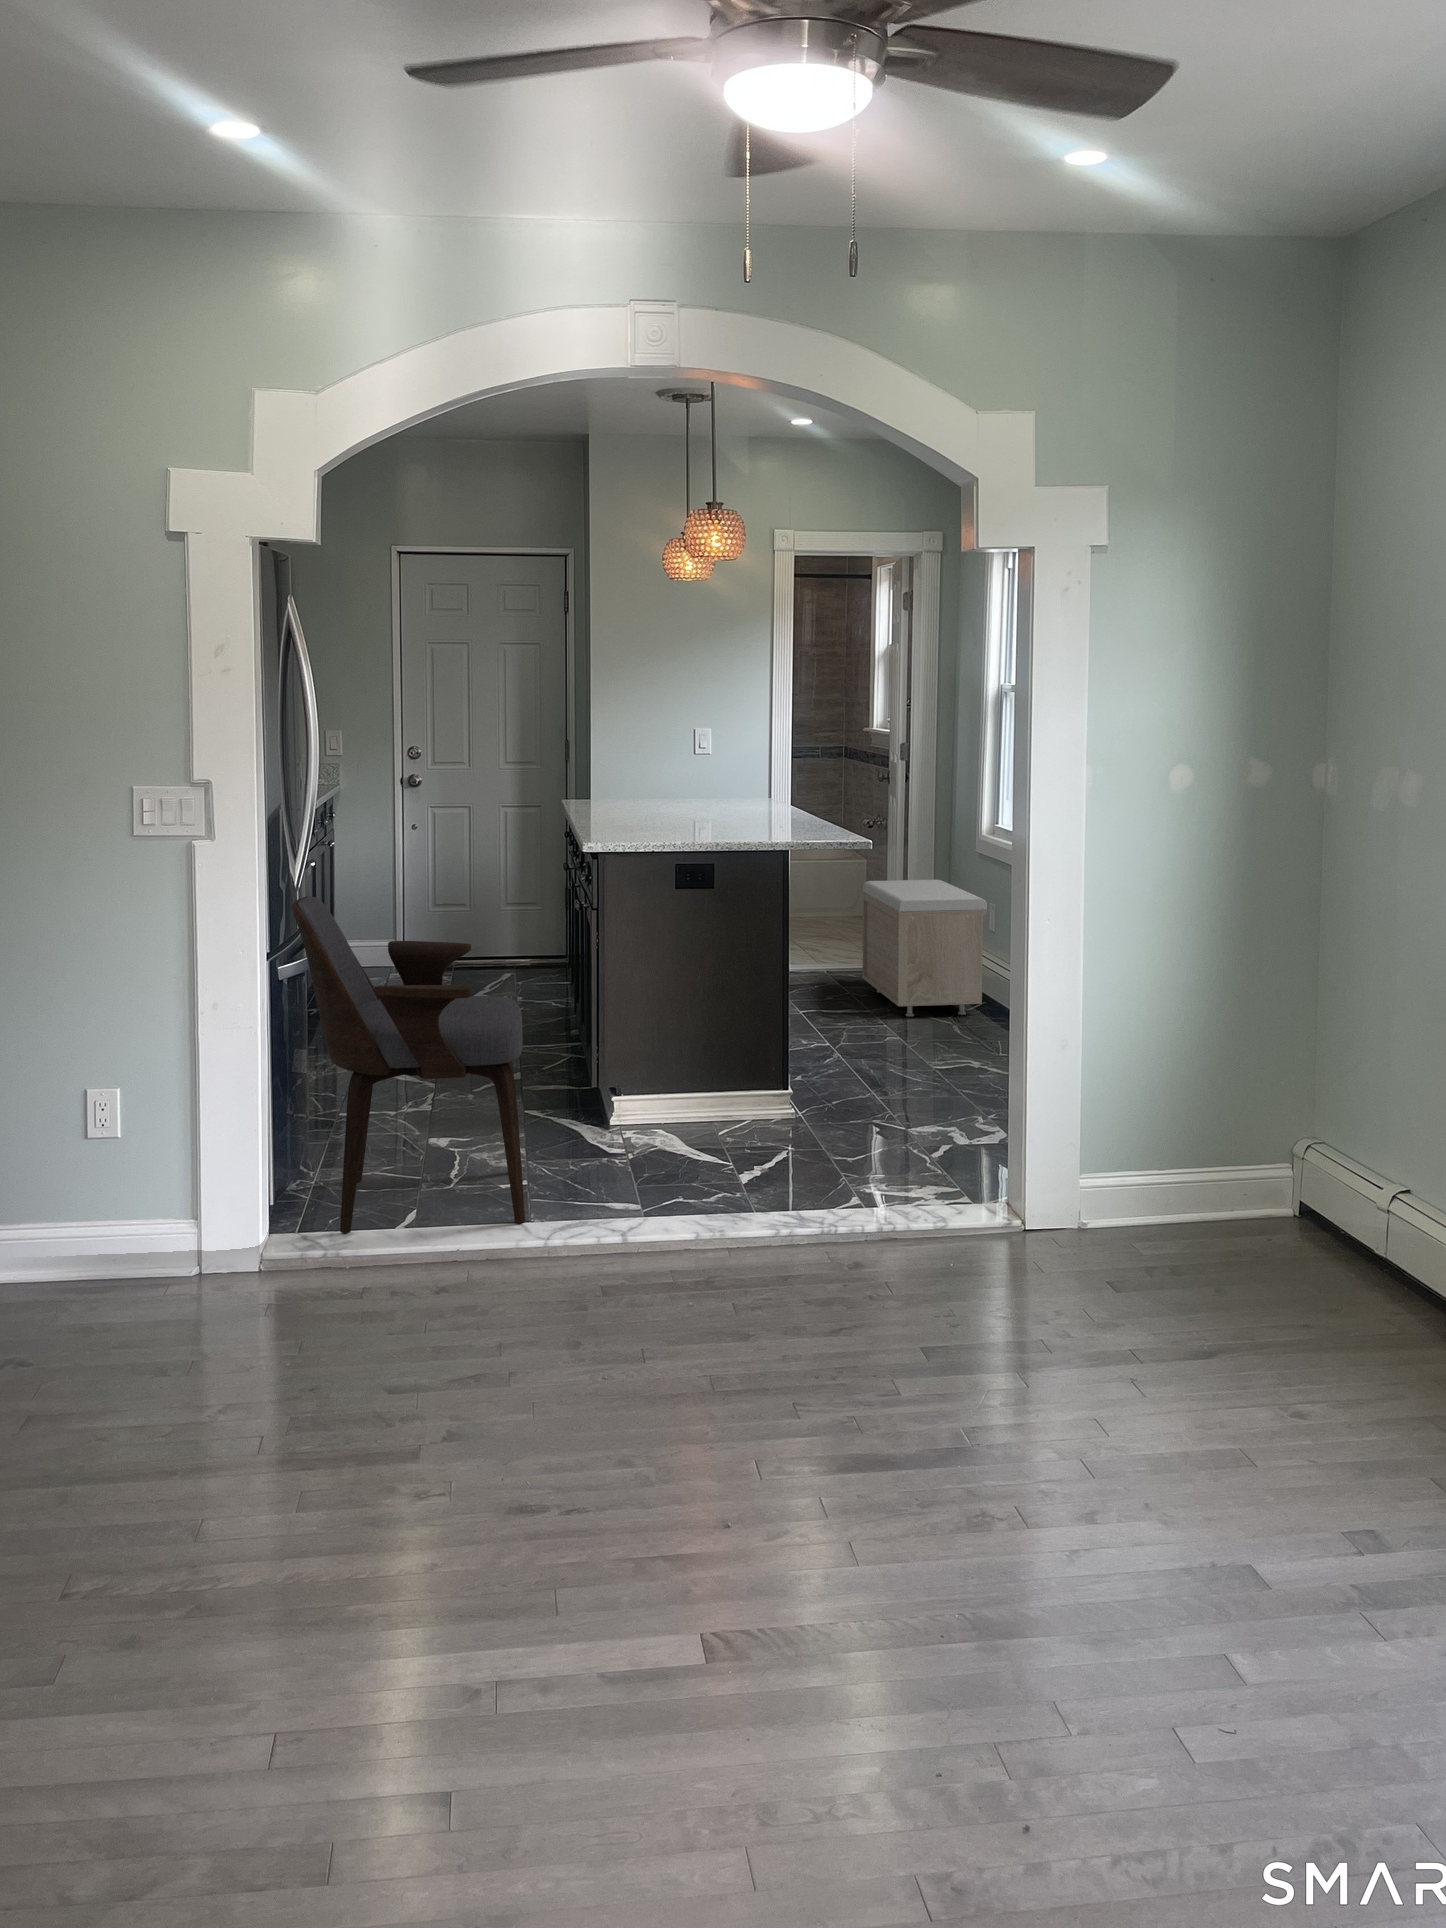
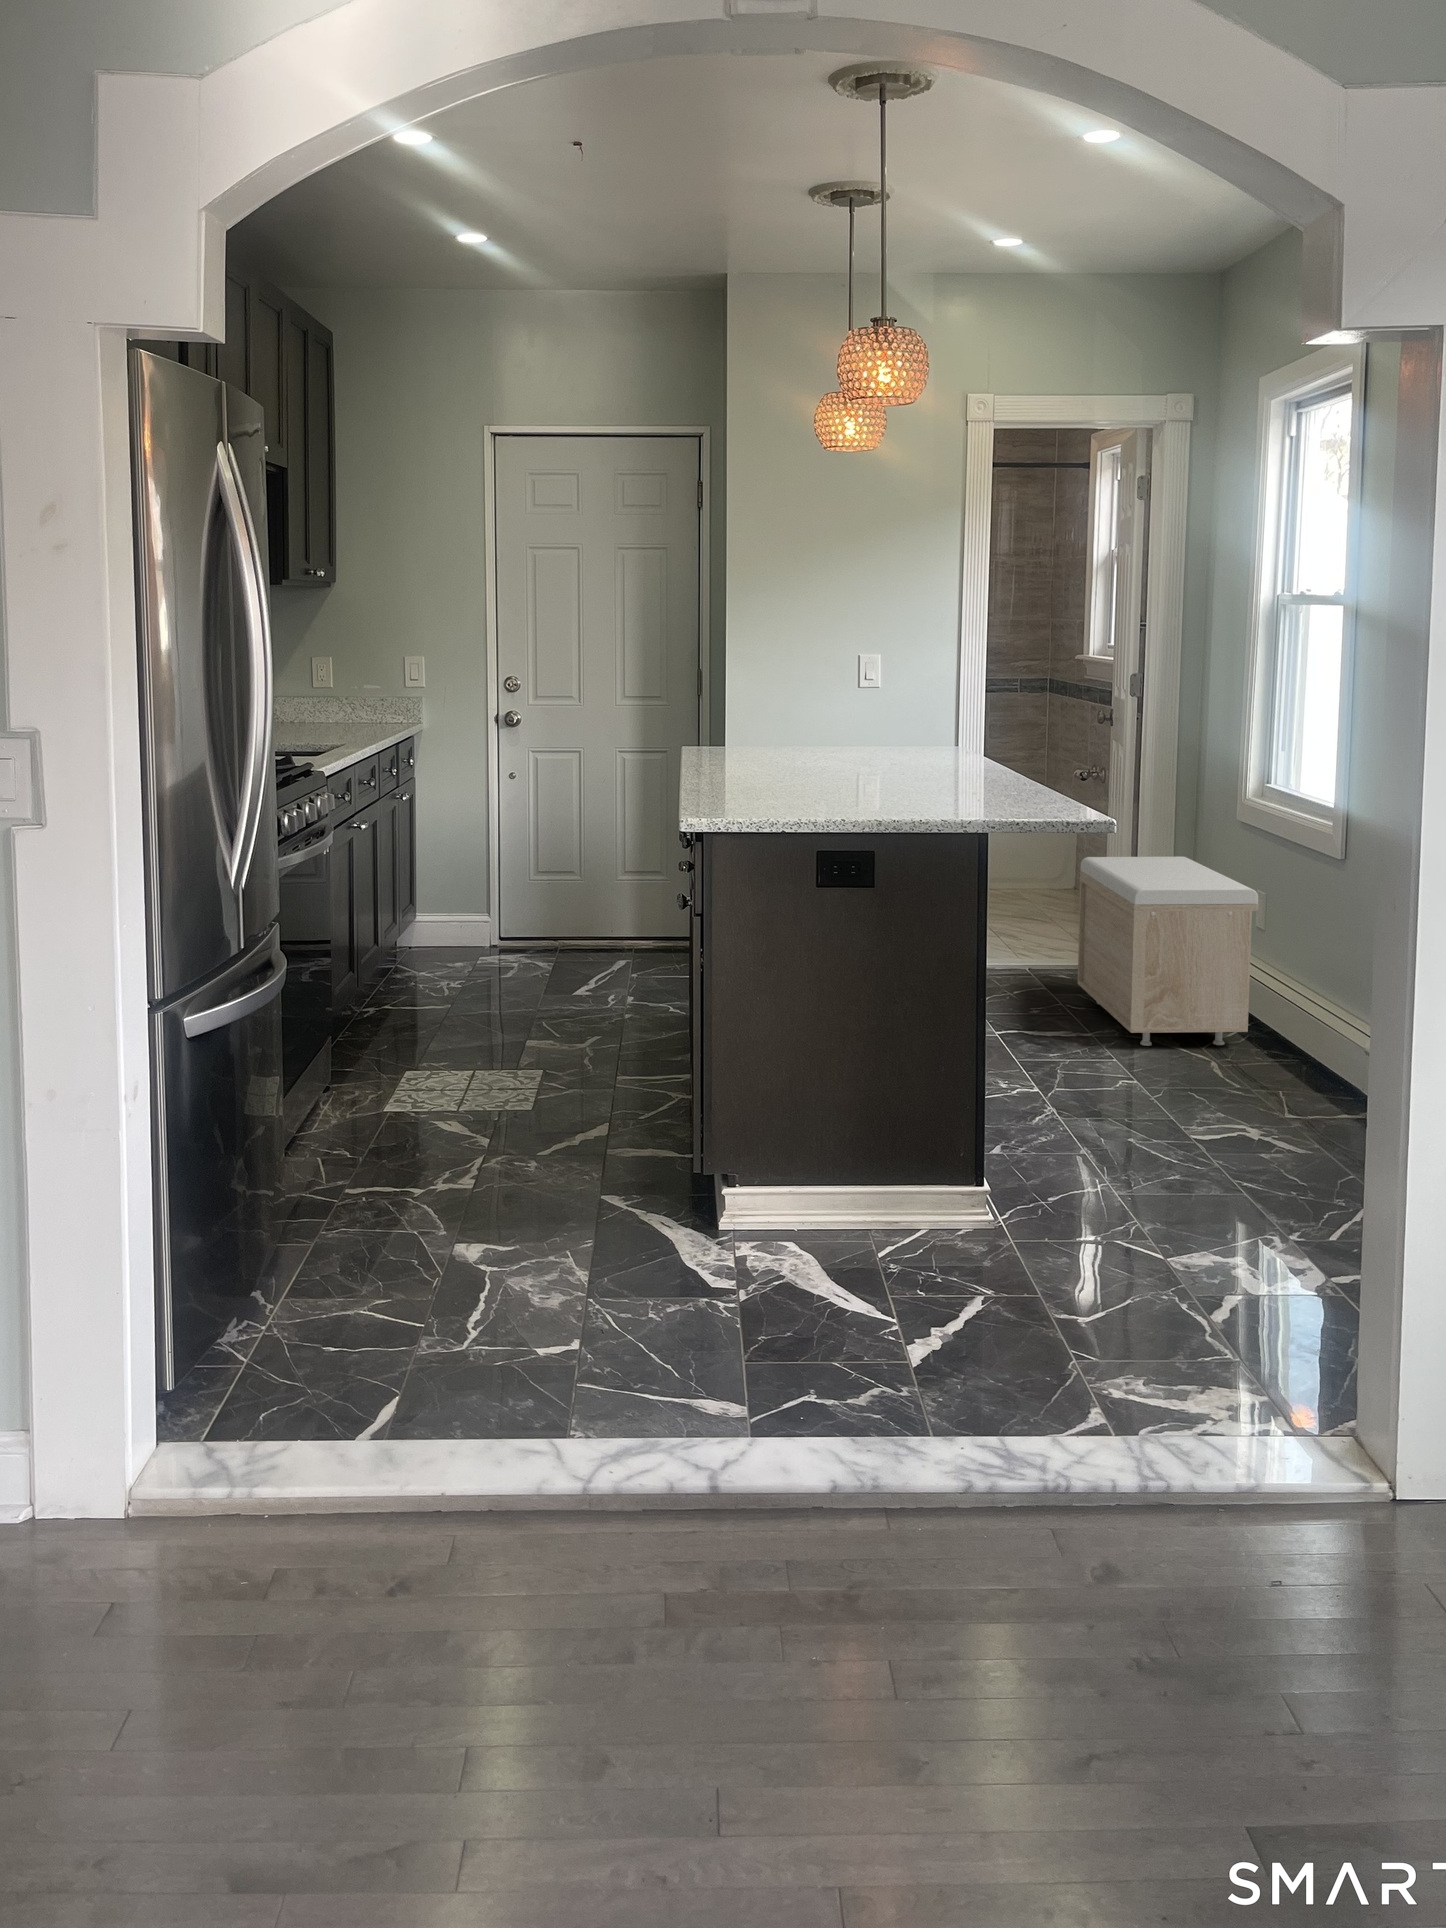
armchair: present [292,897,525,1233] -> none [207,905,575,1440]

